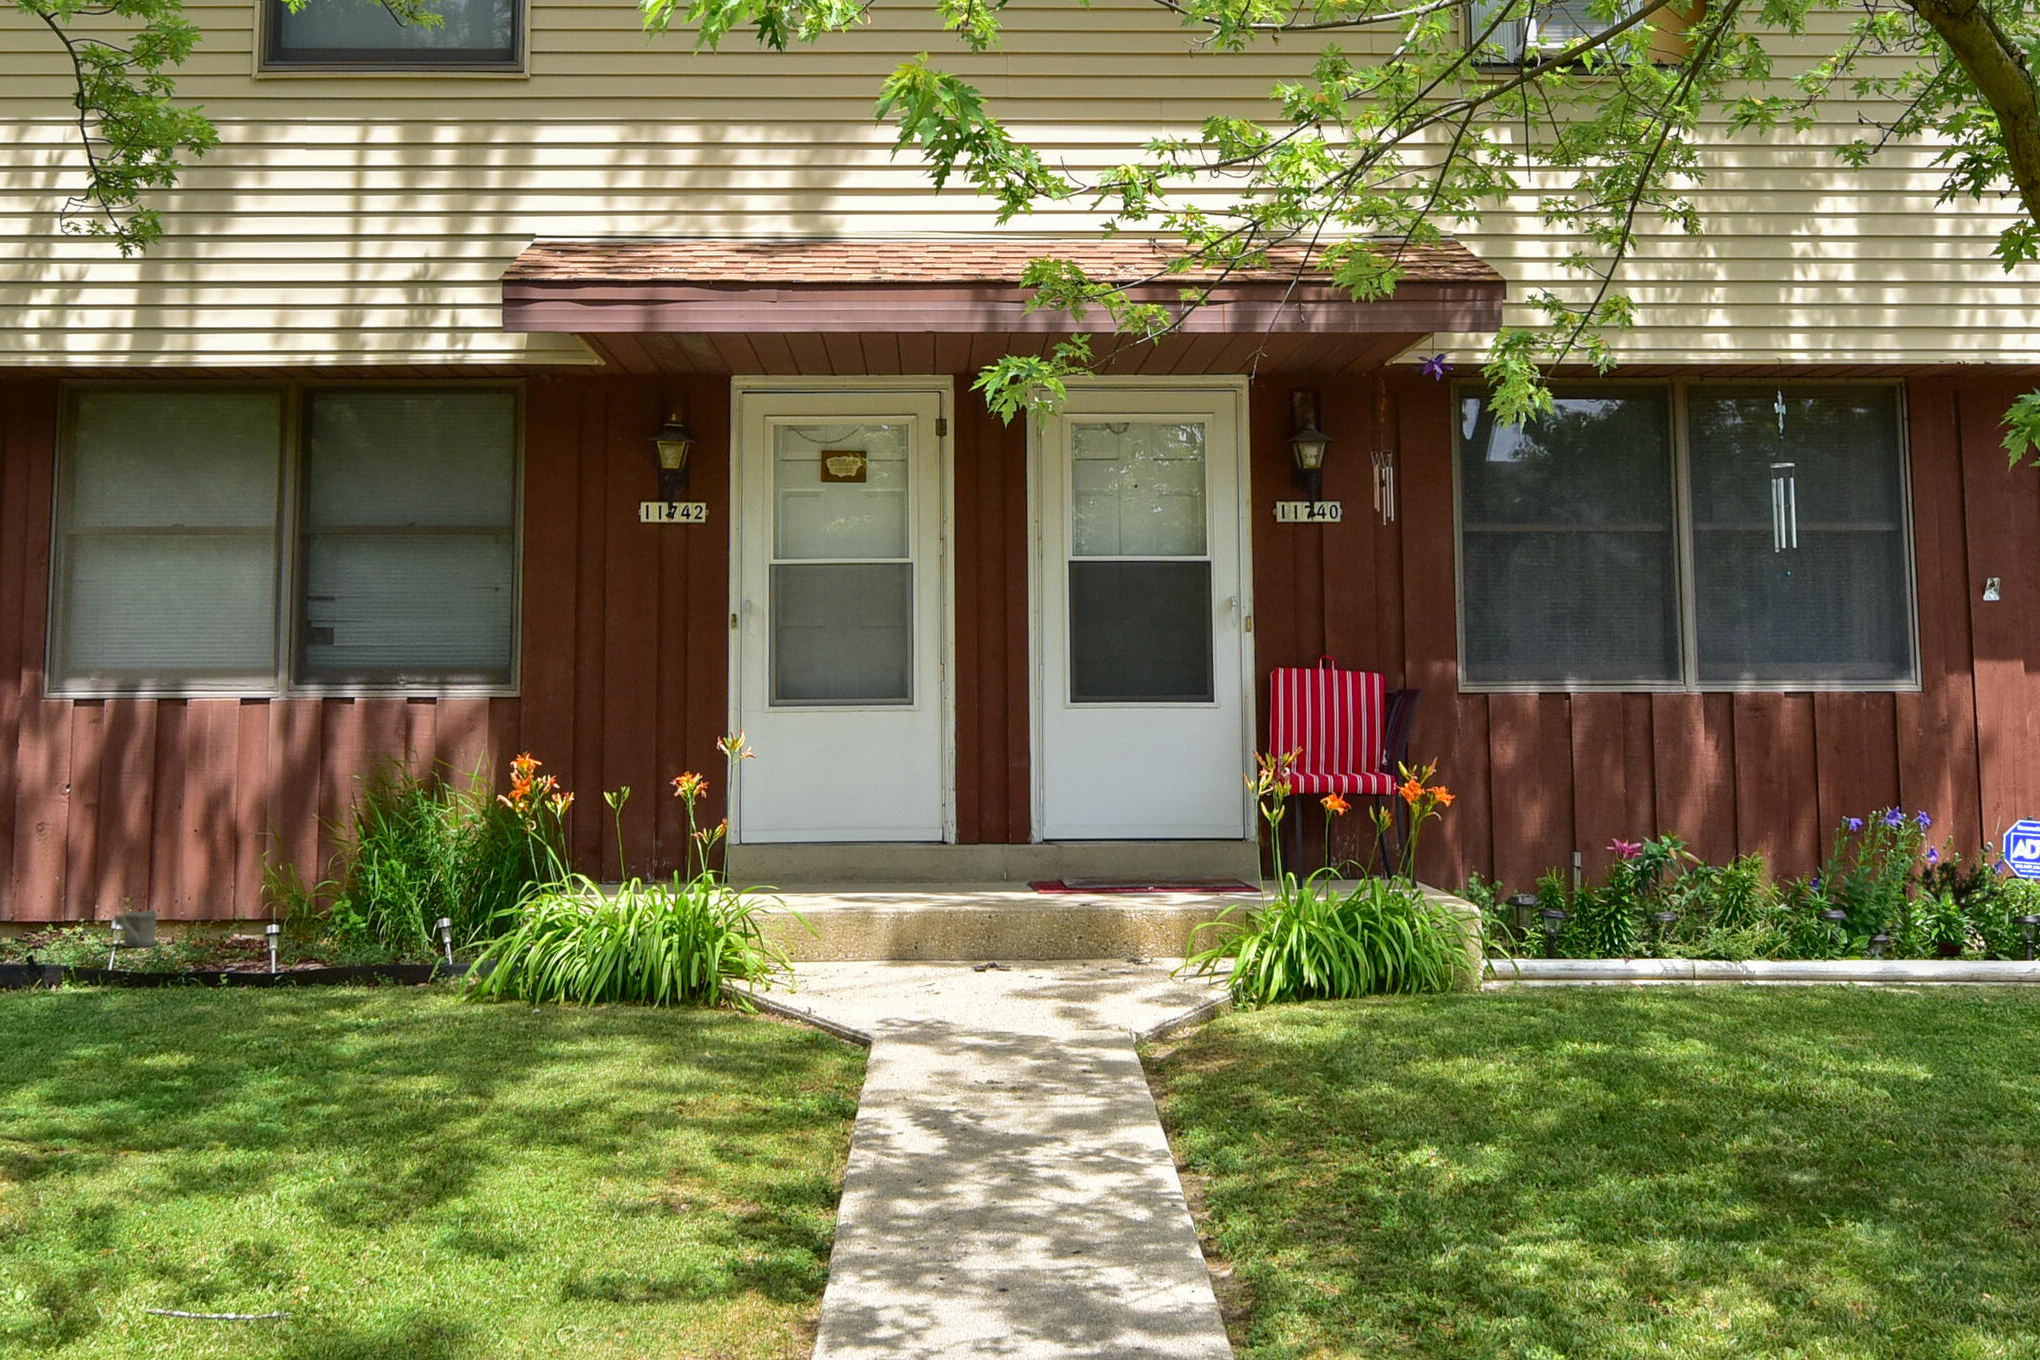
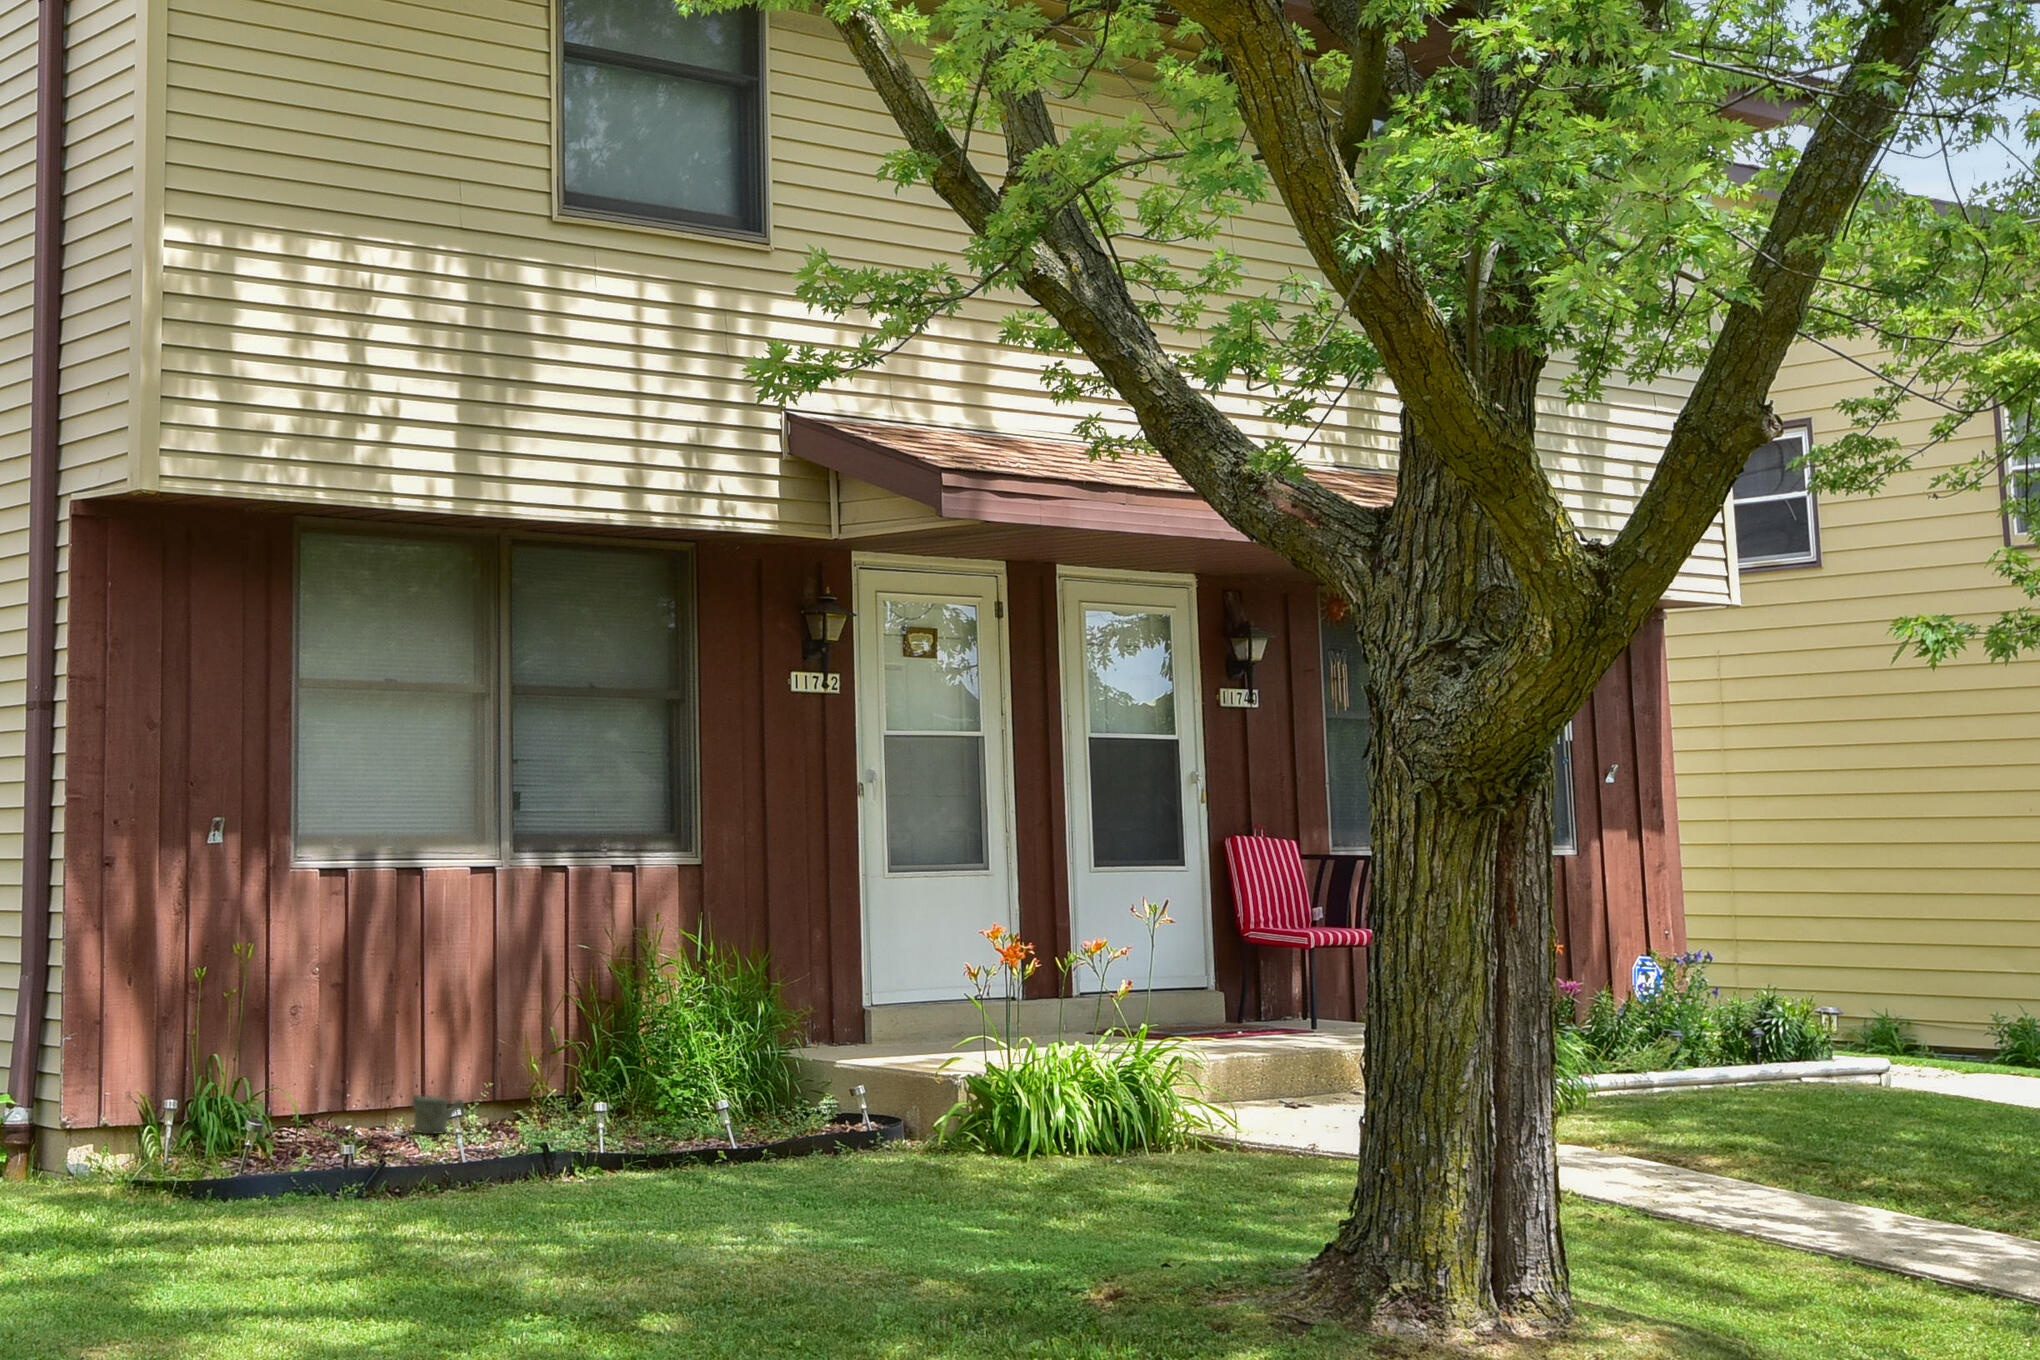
potted plant: present [1904,861,2005,955] -> none [1584,984,1667,1060]

